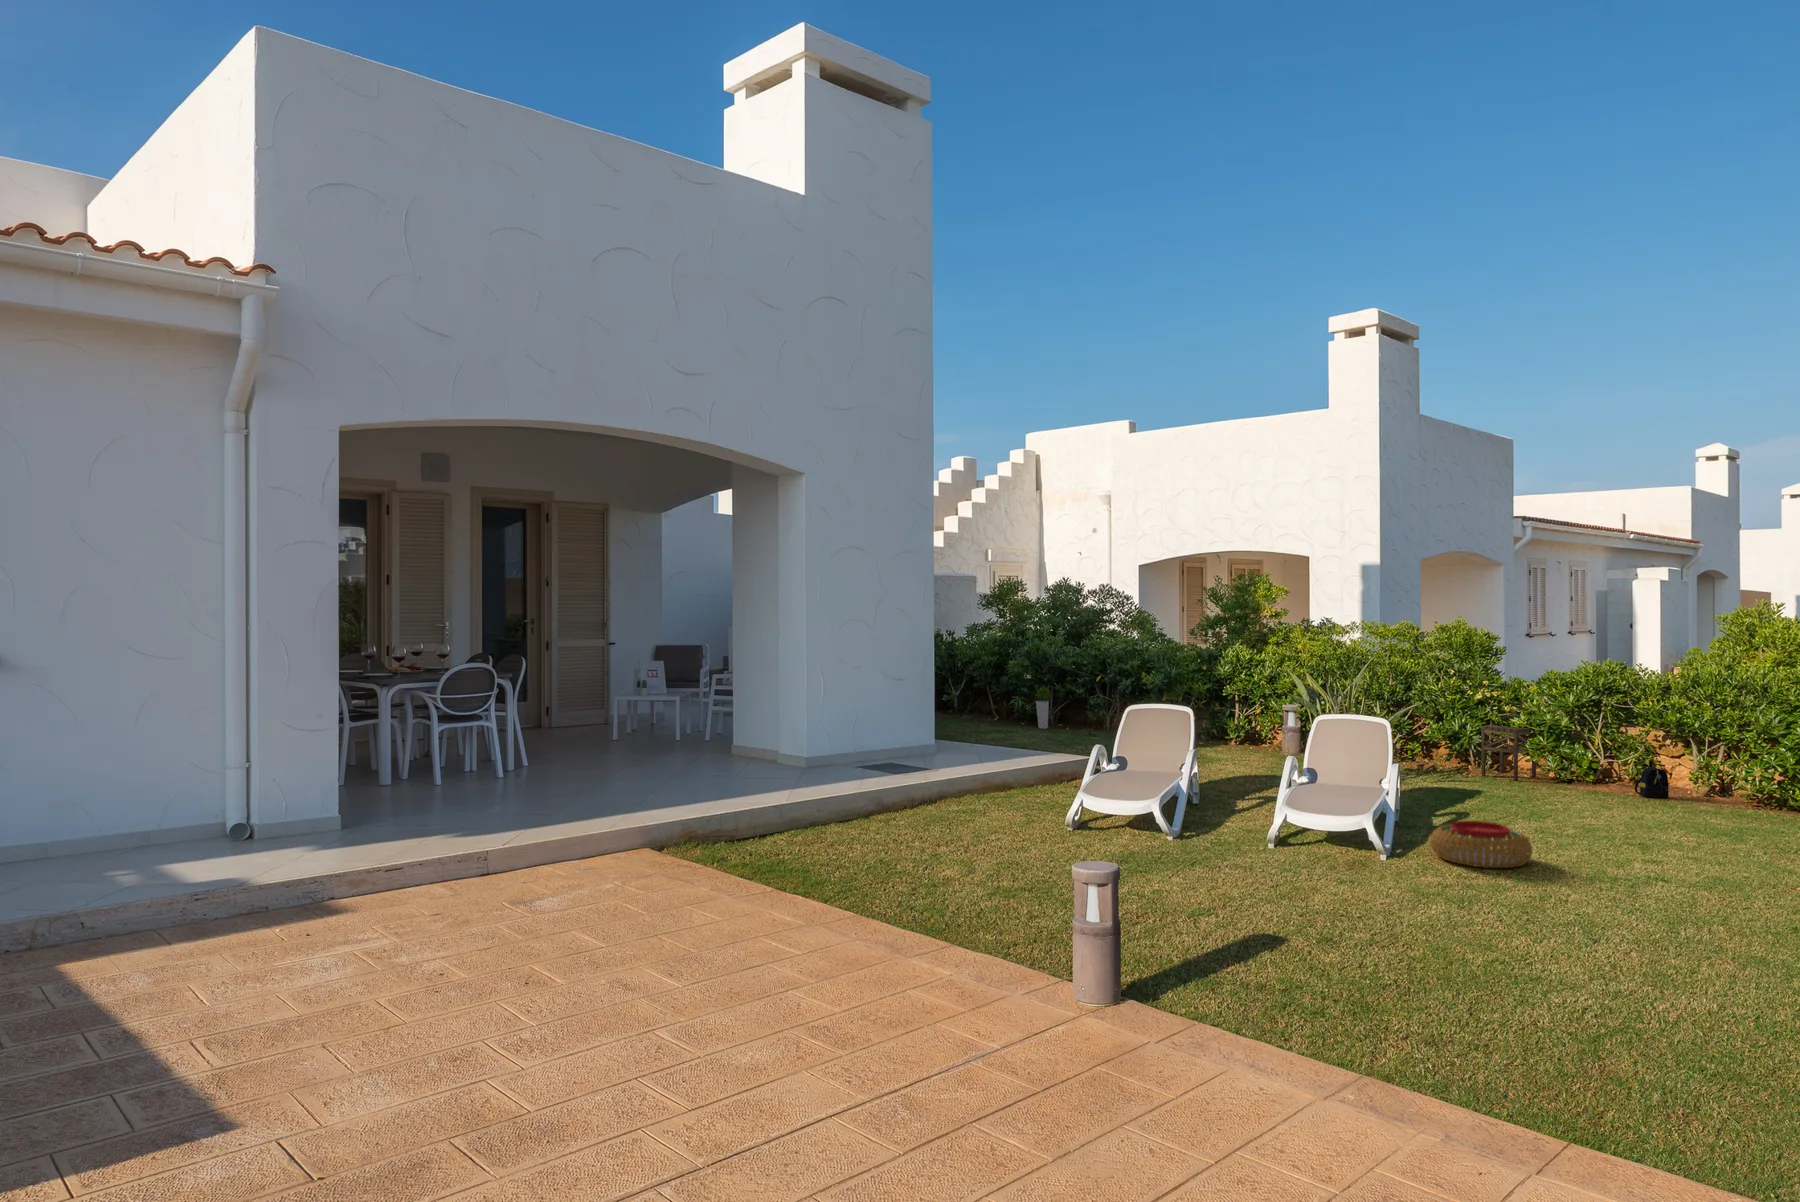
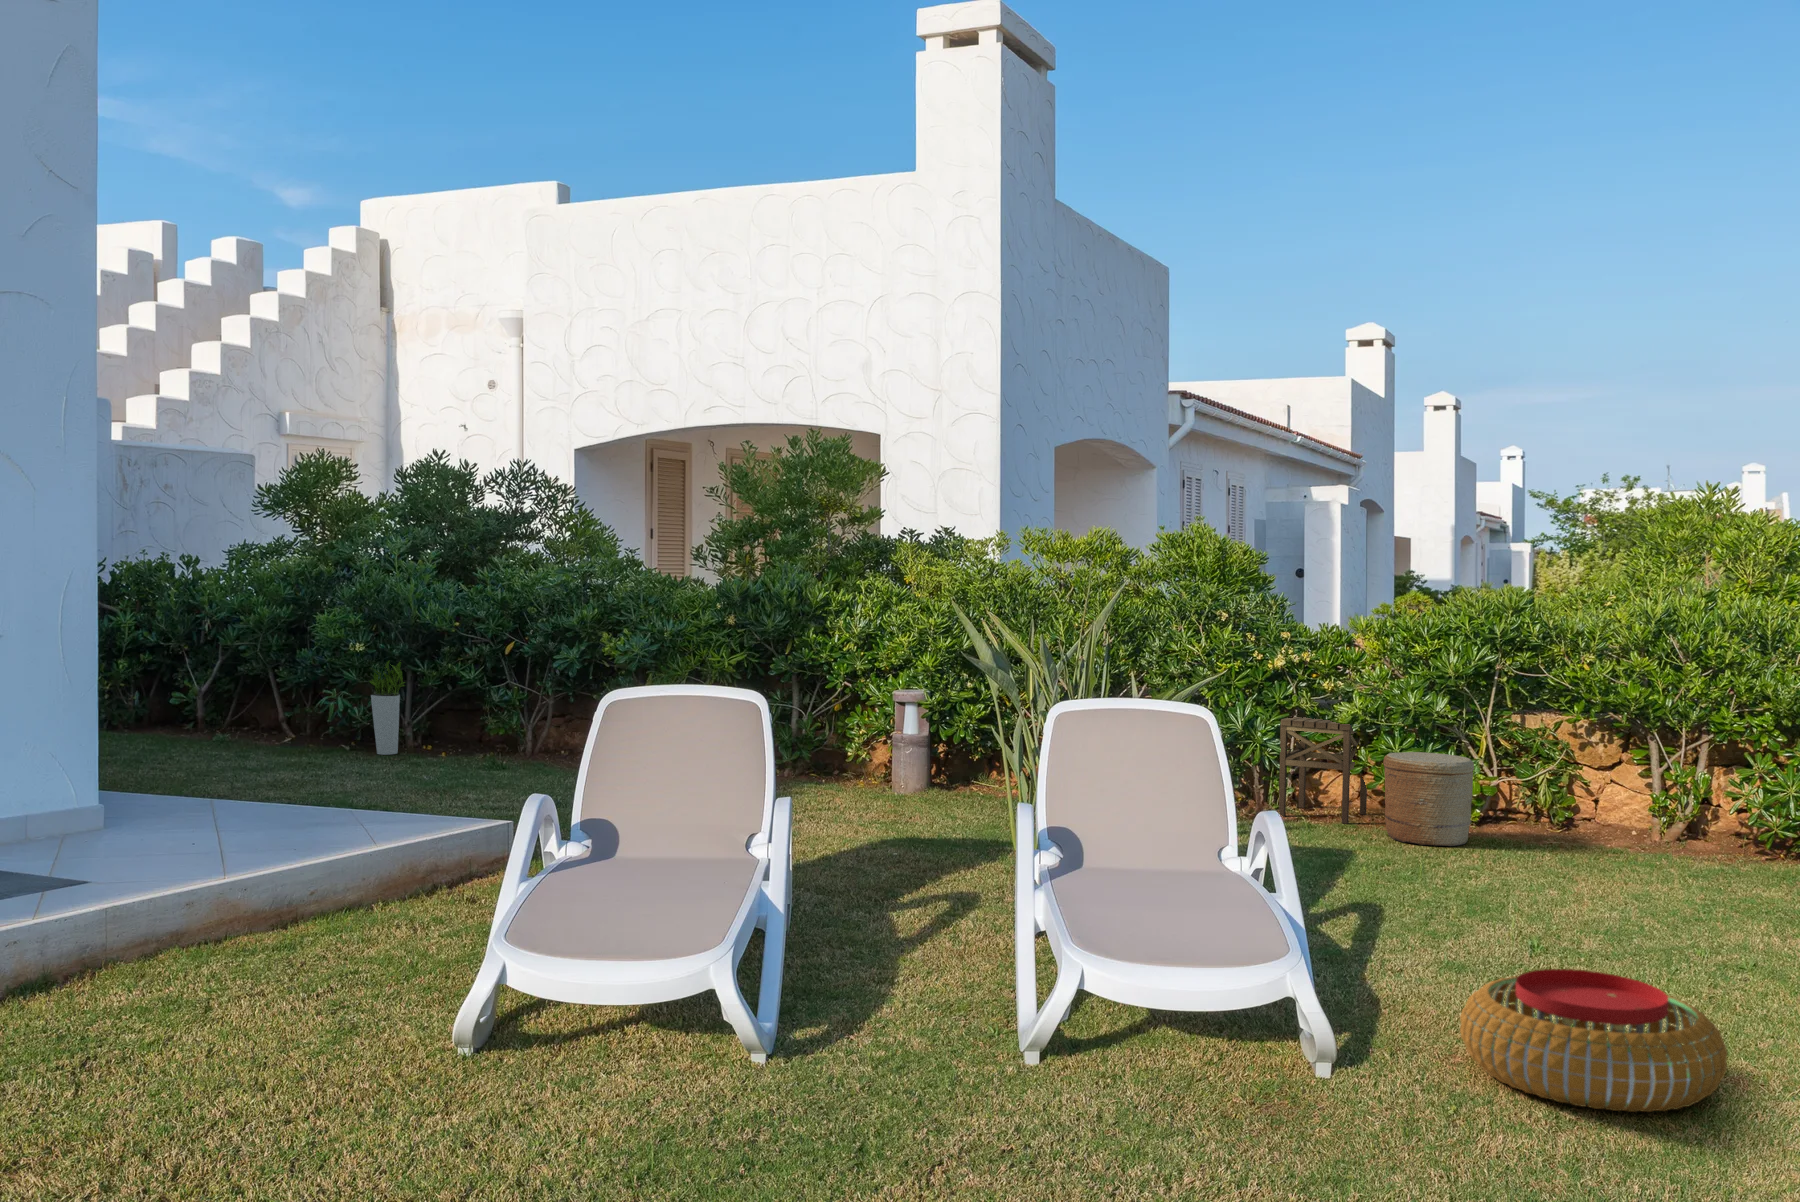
woven basket: none [1527,745,1578,793] -> present [1383,752,1474,846]
backpack: present [1635,760,1670,798] -> none [1555,774,1620,846]

